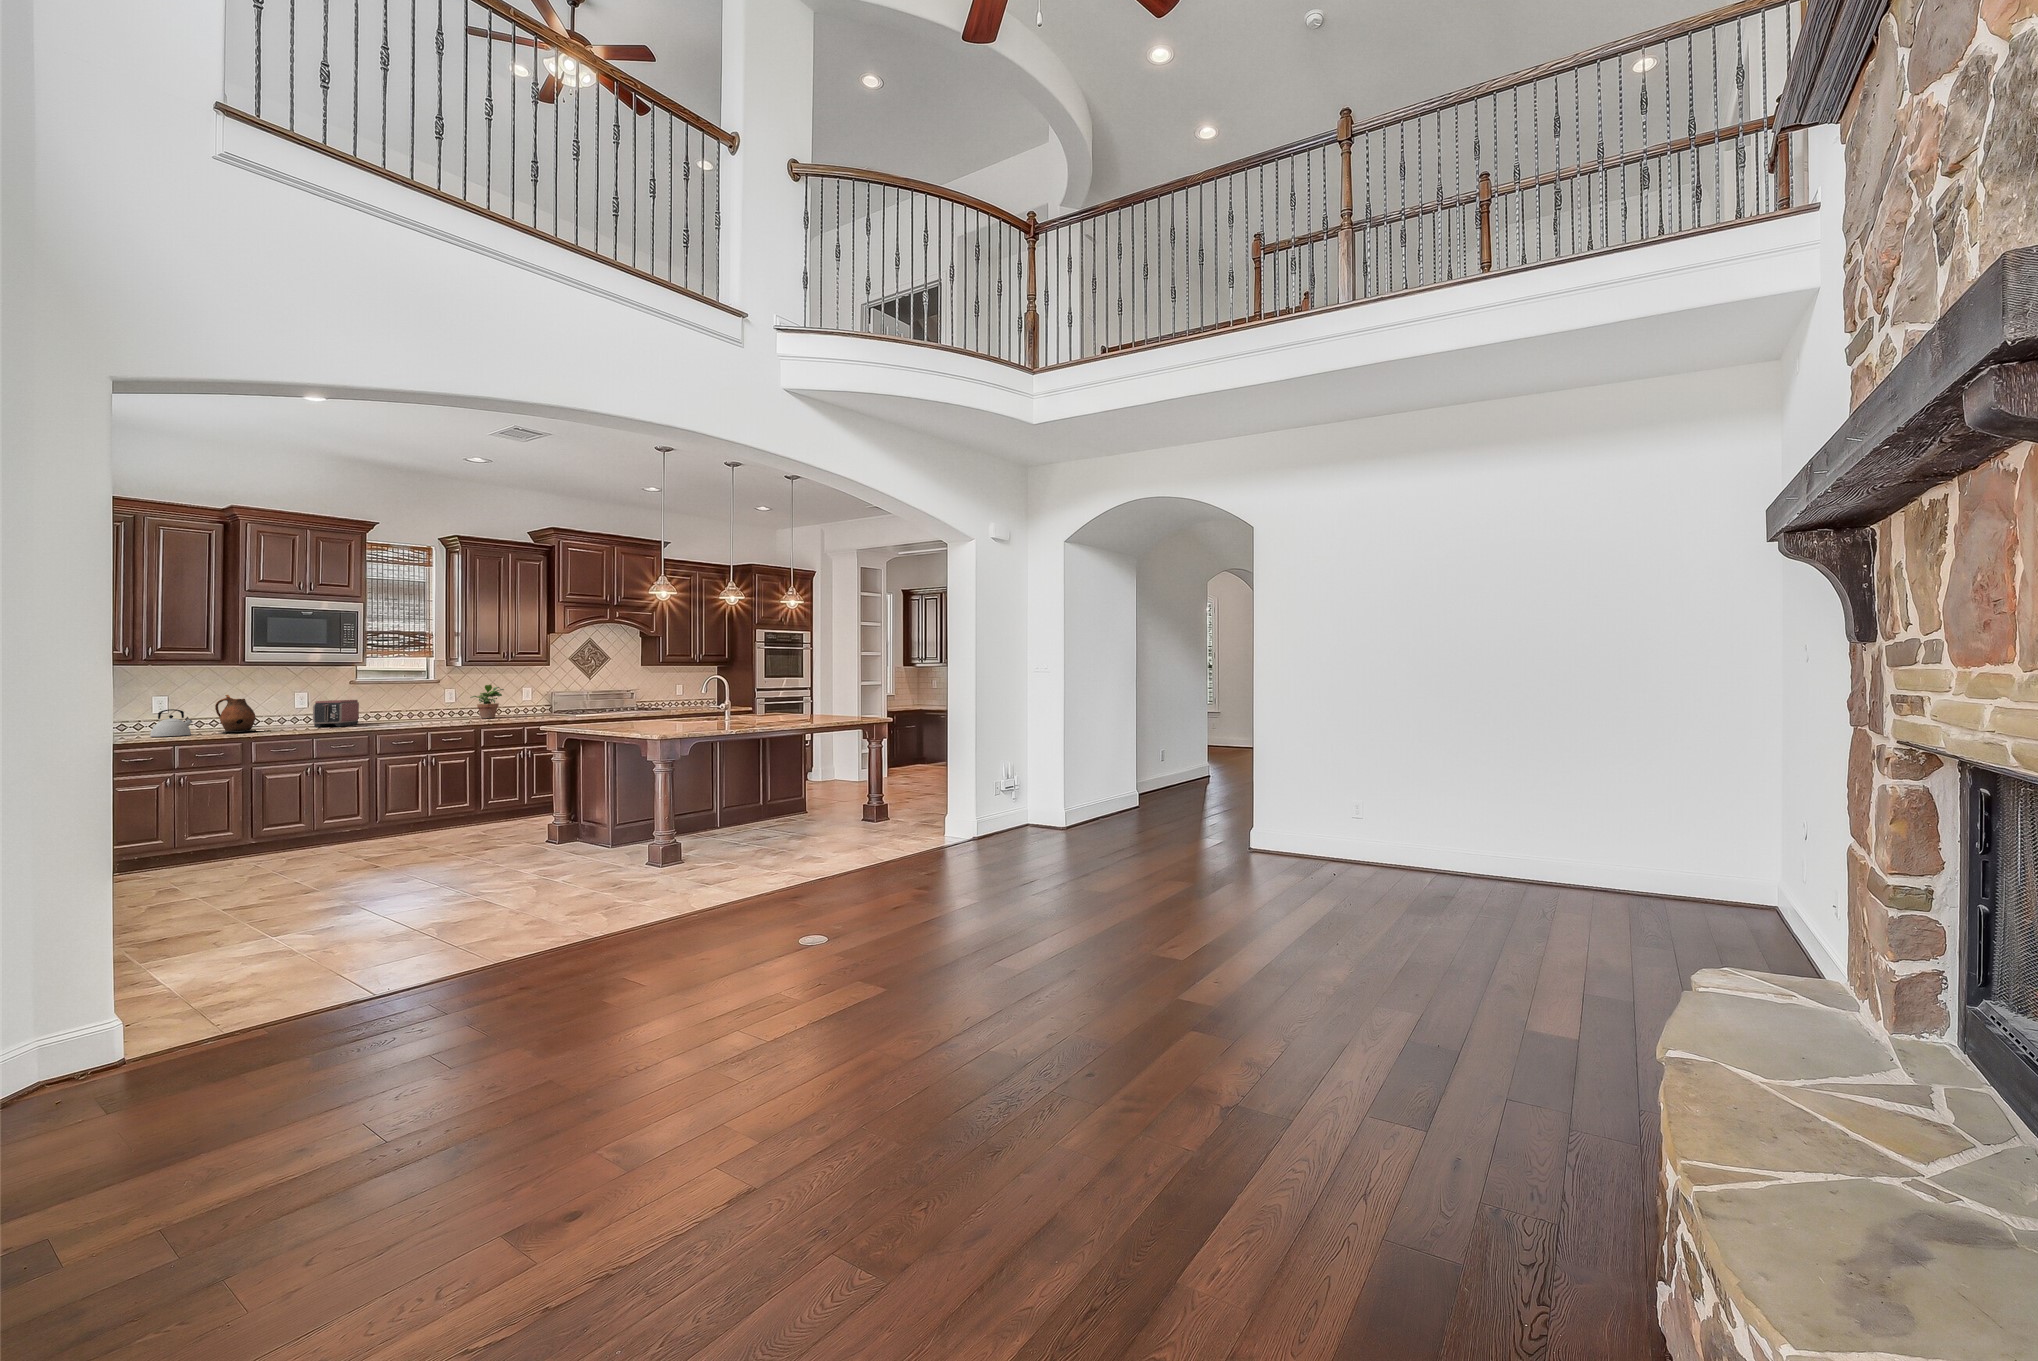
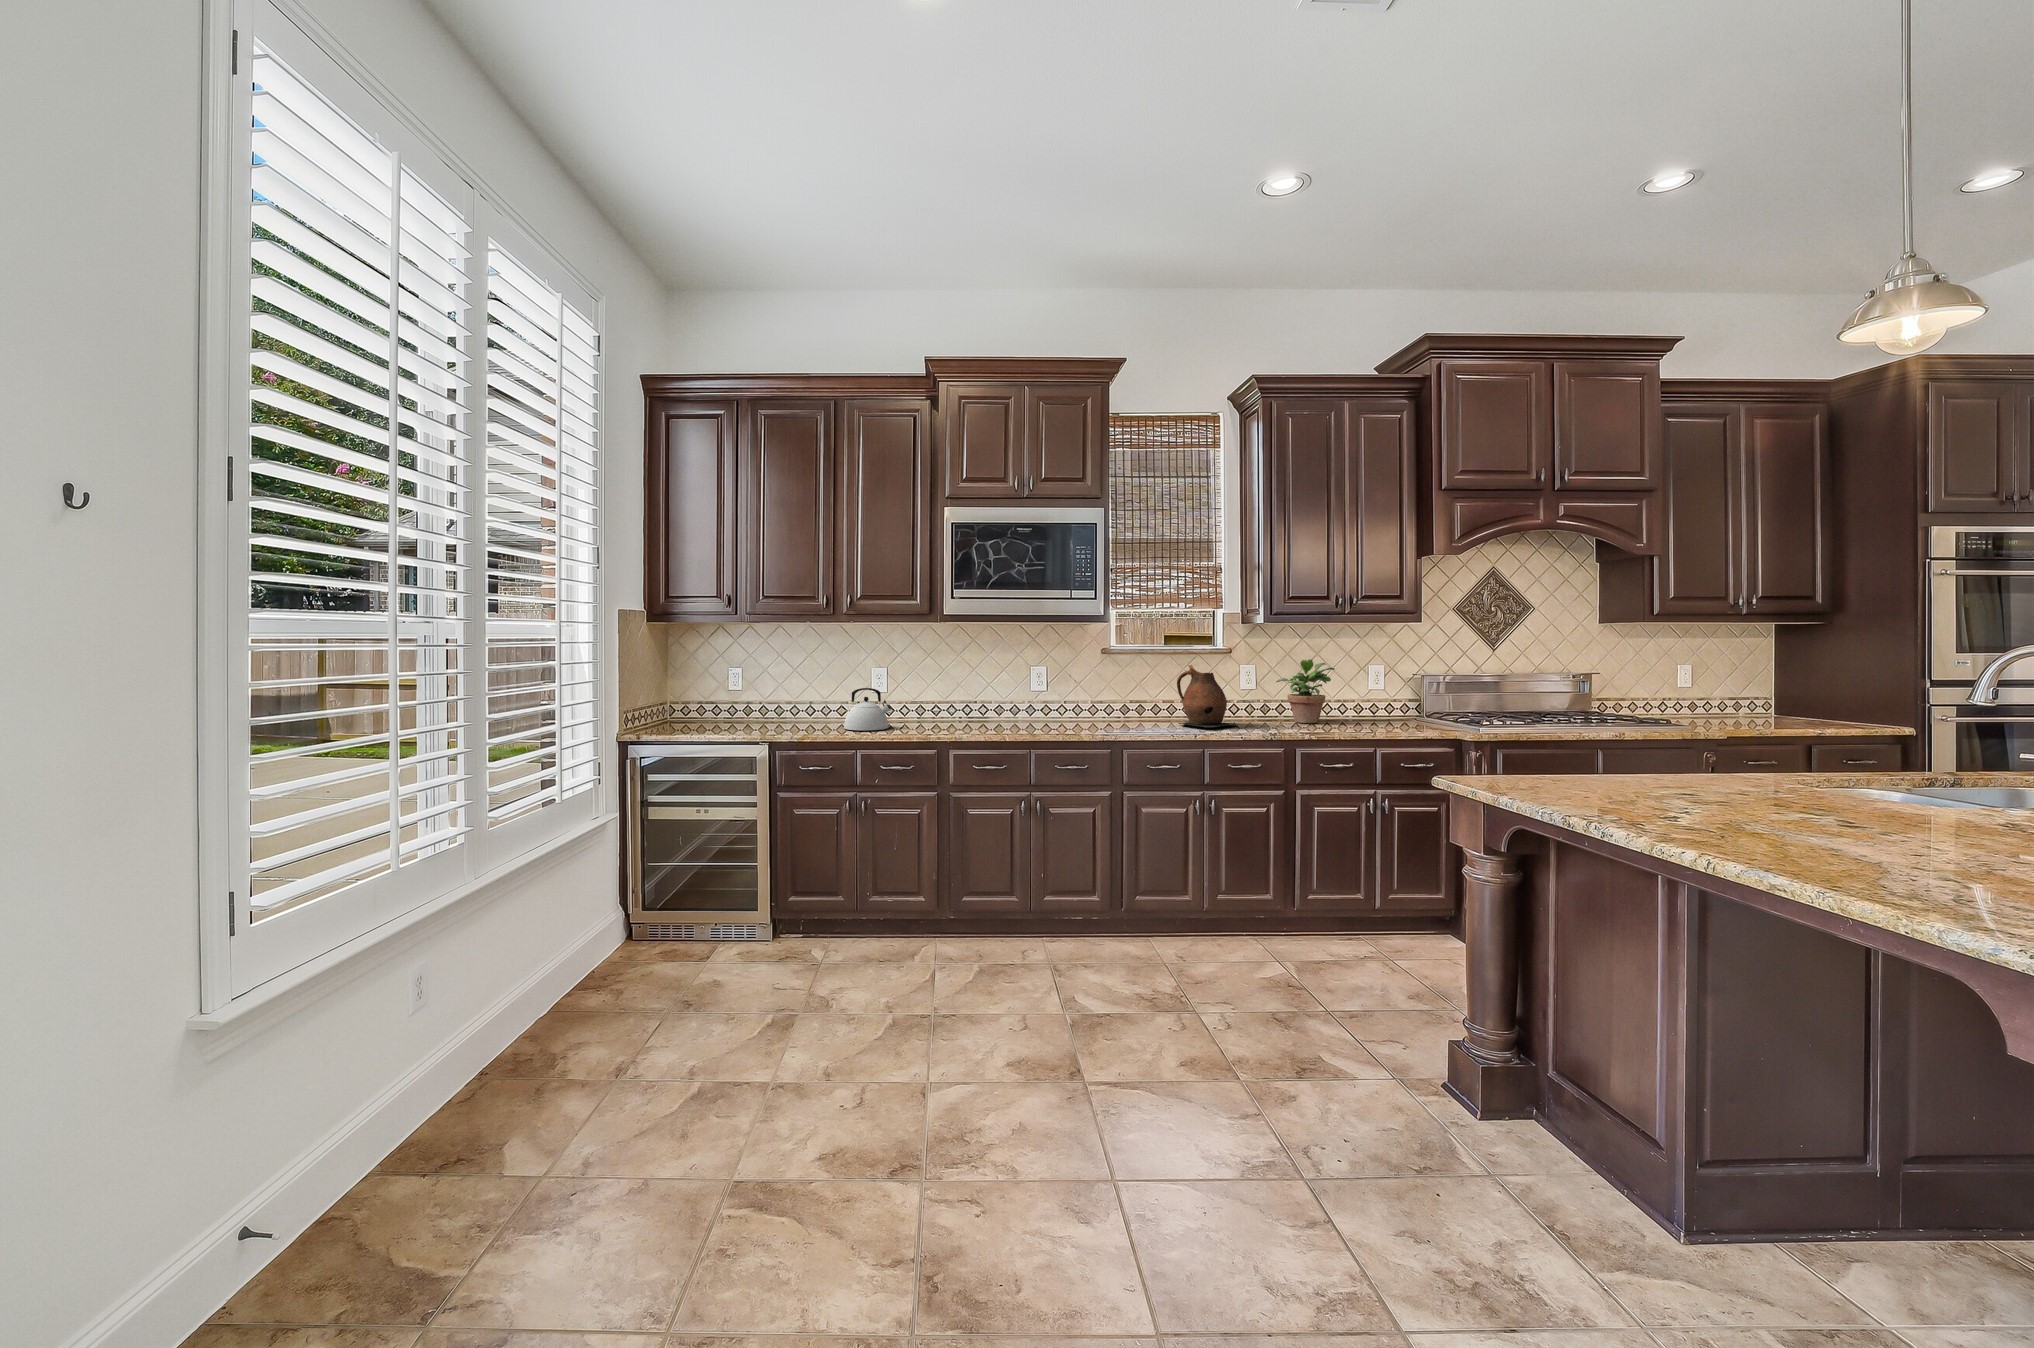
ceramic pitcher: present [215,695,255,732] -> present [1177,665,1237,728]
toaster: present [313,700,359,727] -> none [1039,679,1106,728]

